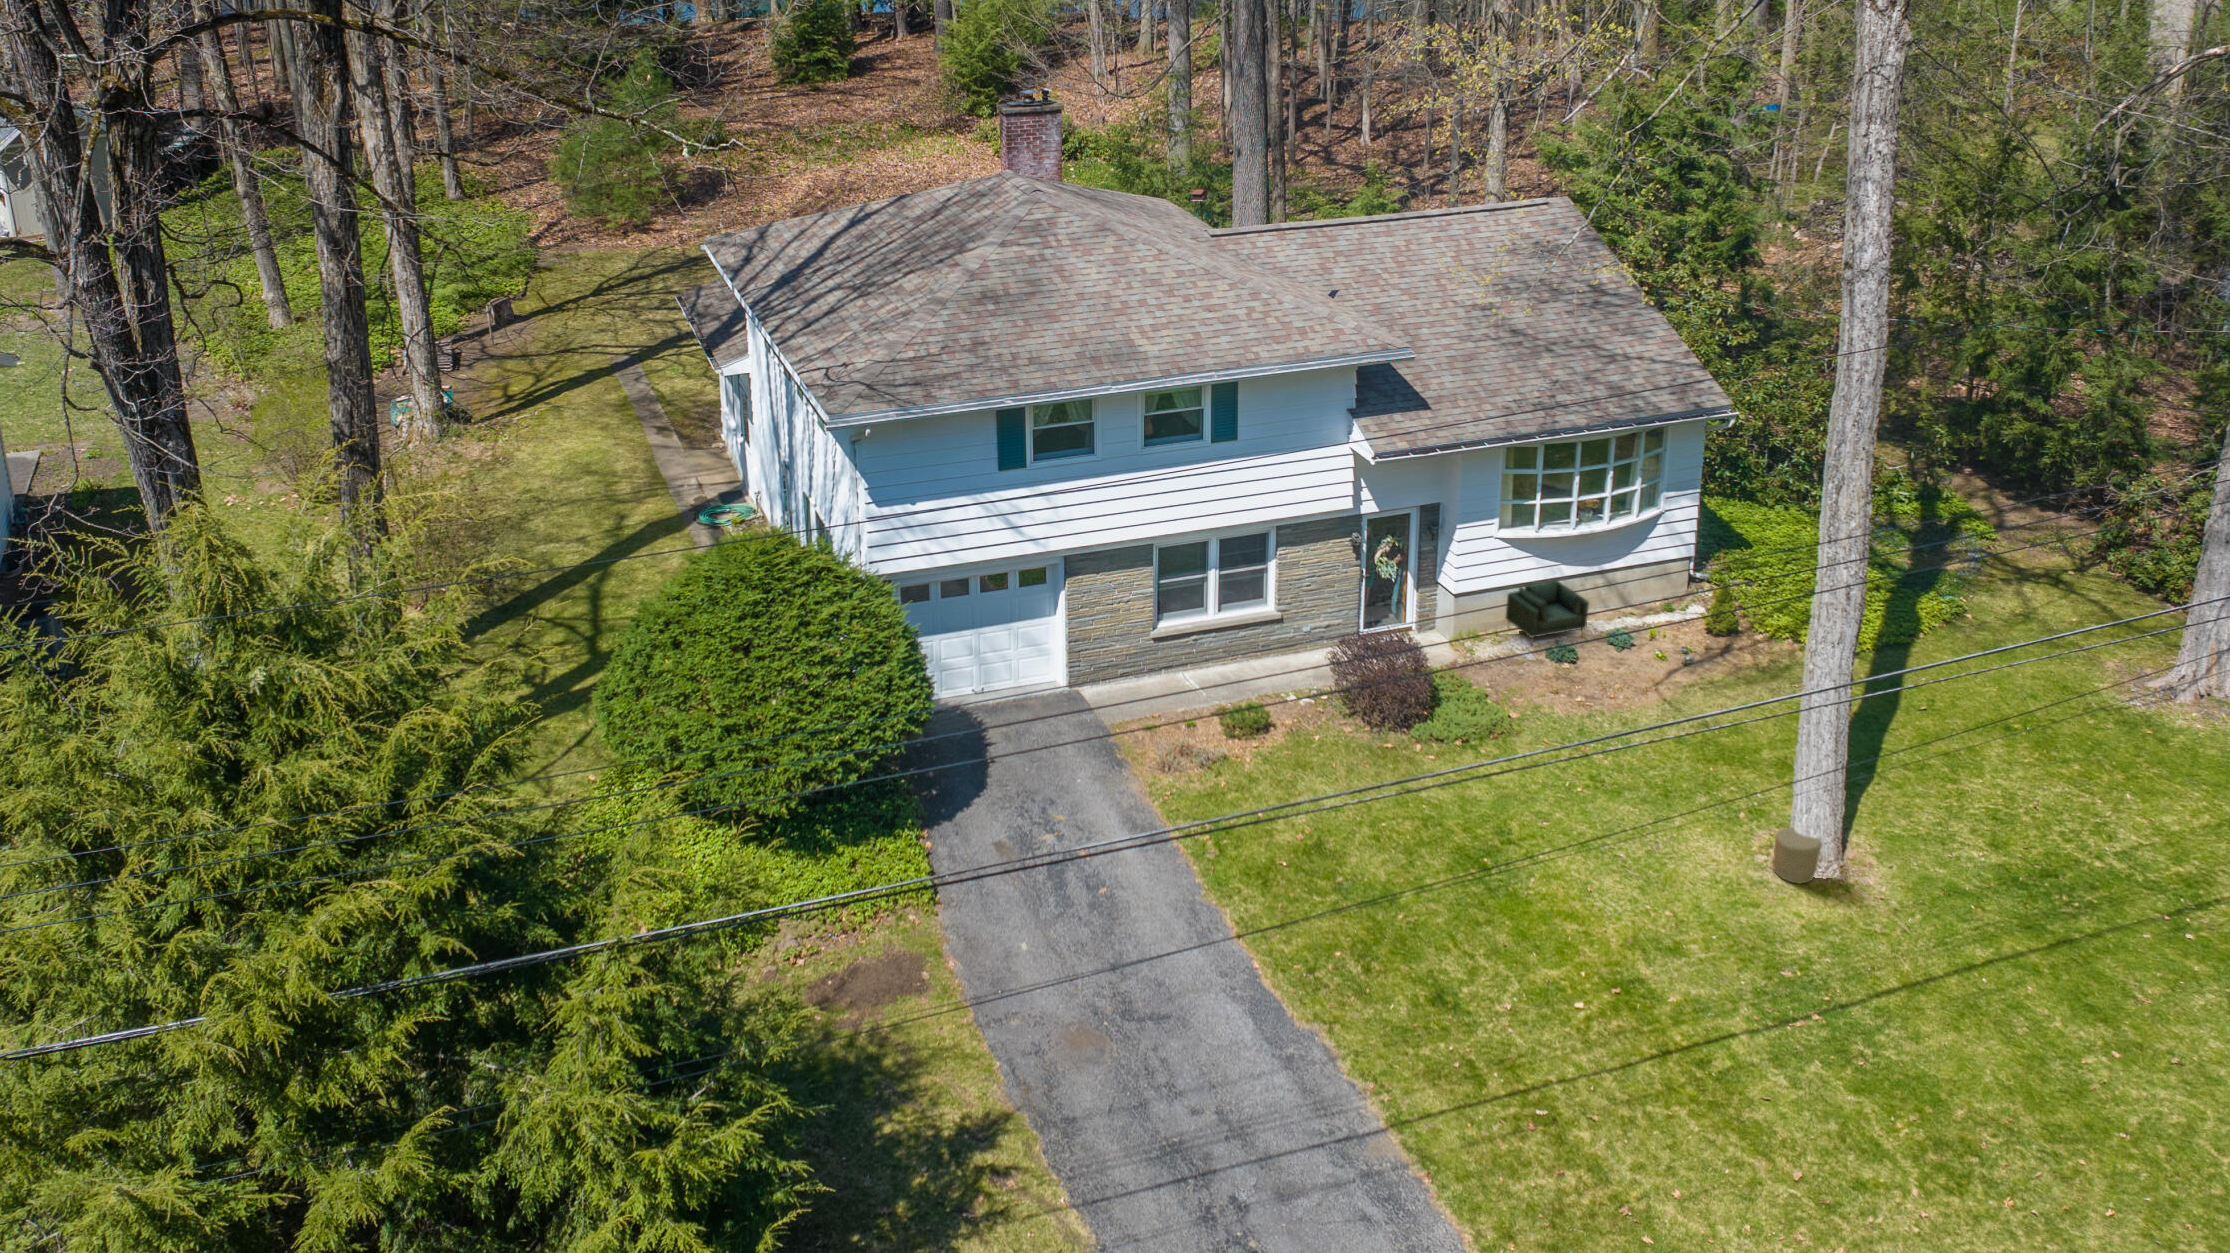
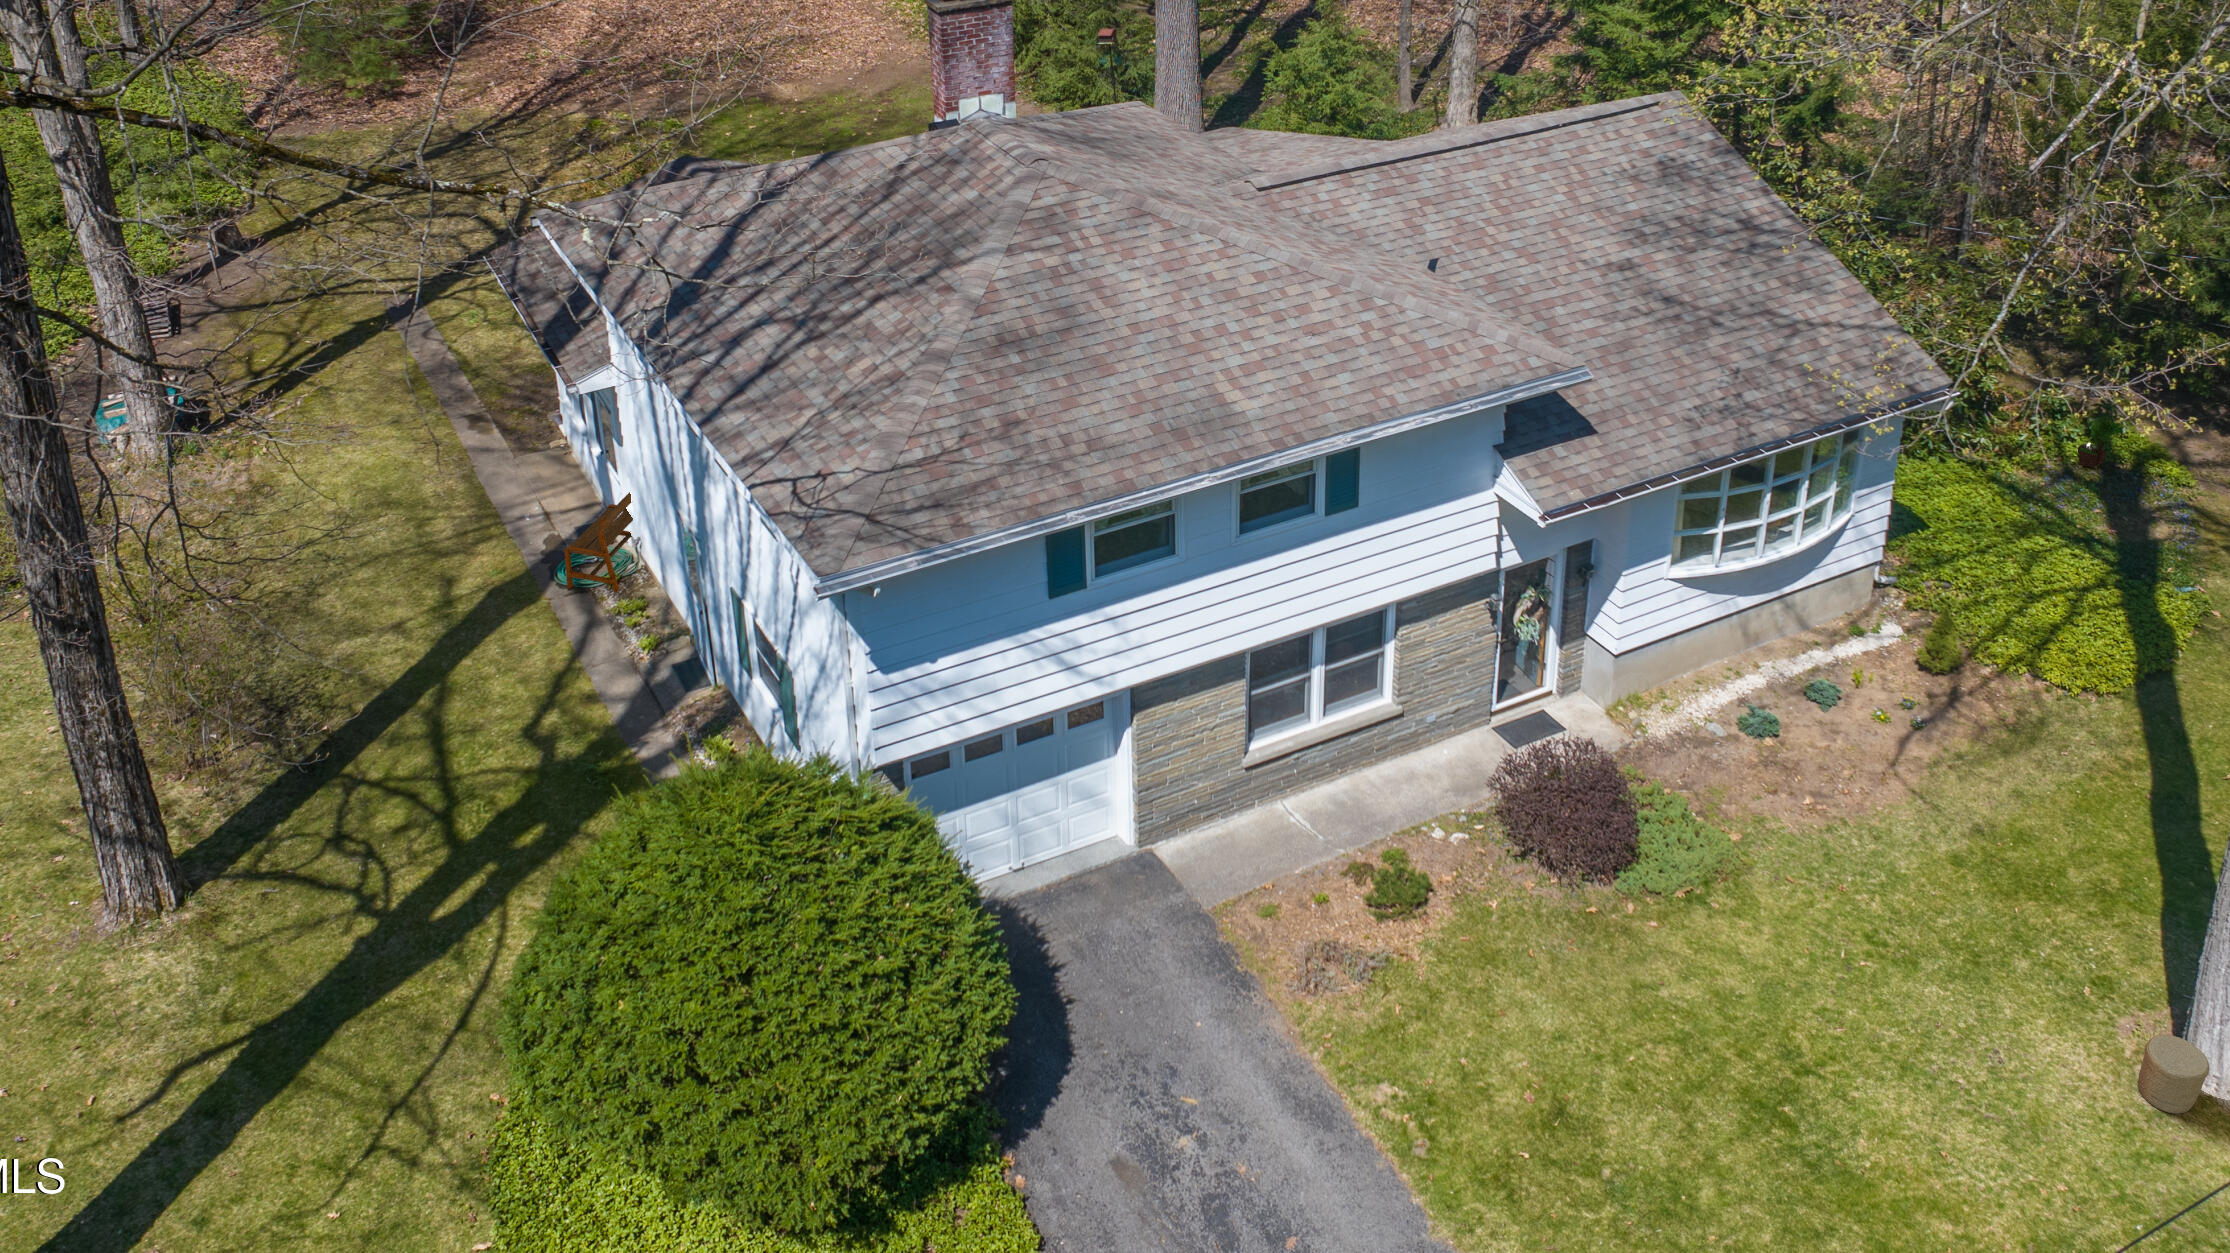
bench: none [701,451,767,526] -> present [564,492,633,592]
potted tree: none [1909,478,1945,523] -> present [2078,417,2120,467]
armchair: present [1506,580,1589,640] -> none [1670,620,1779,714]

